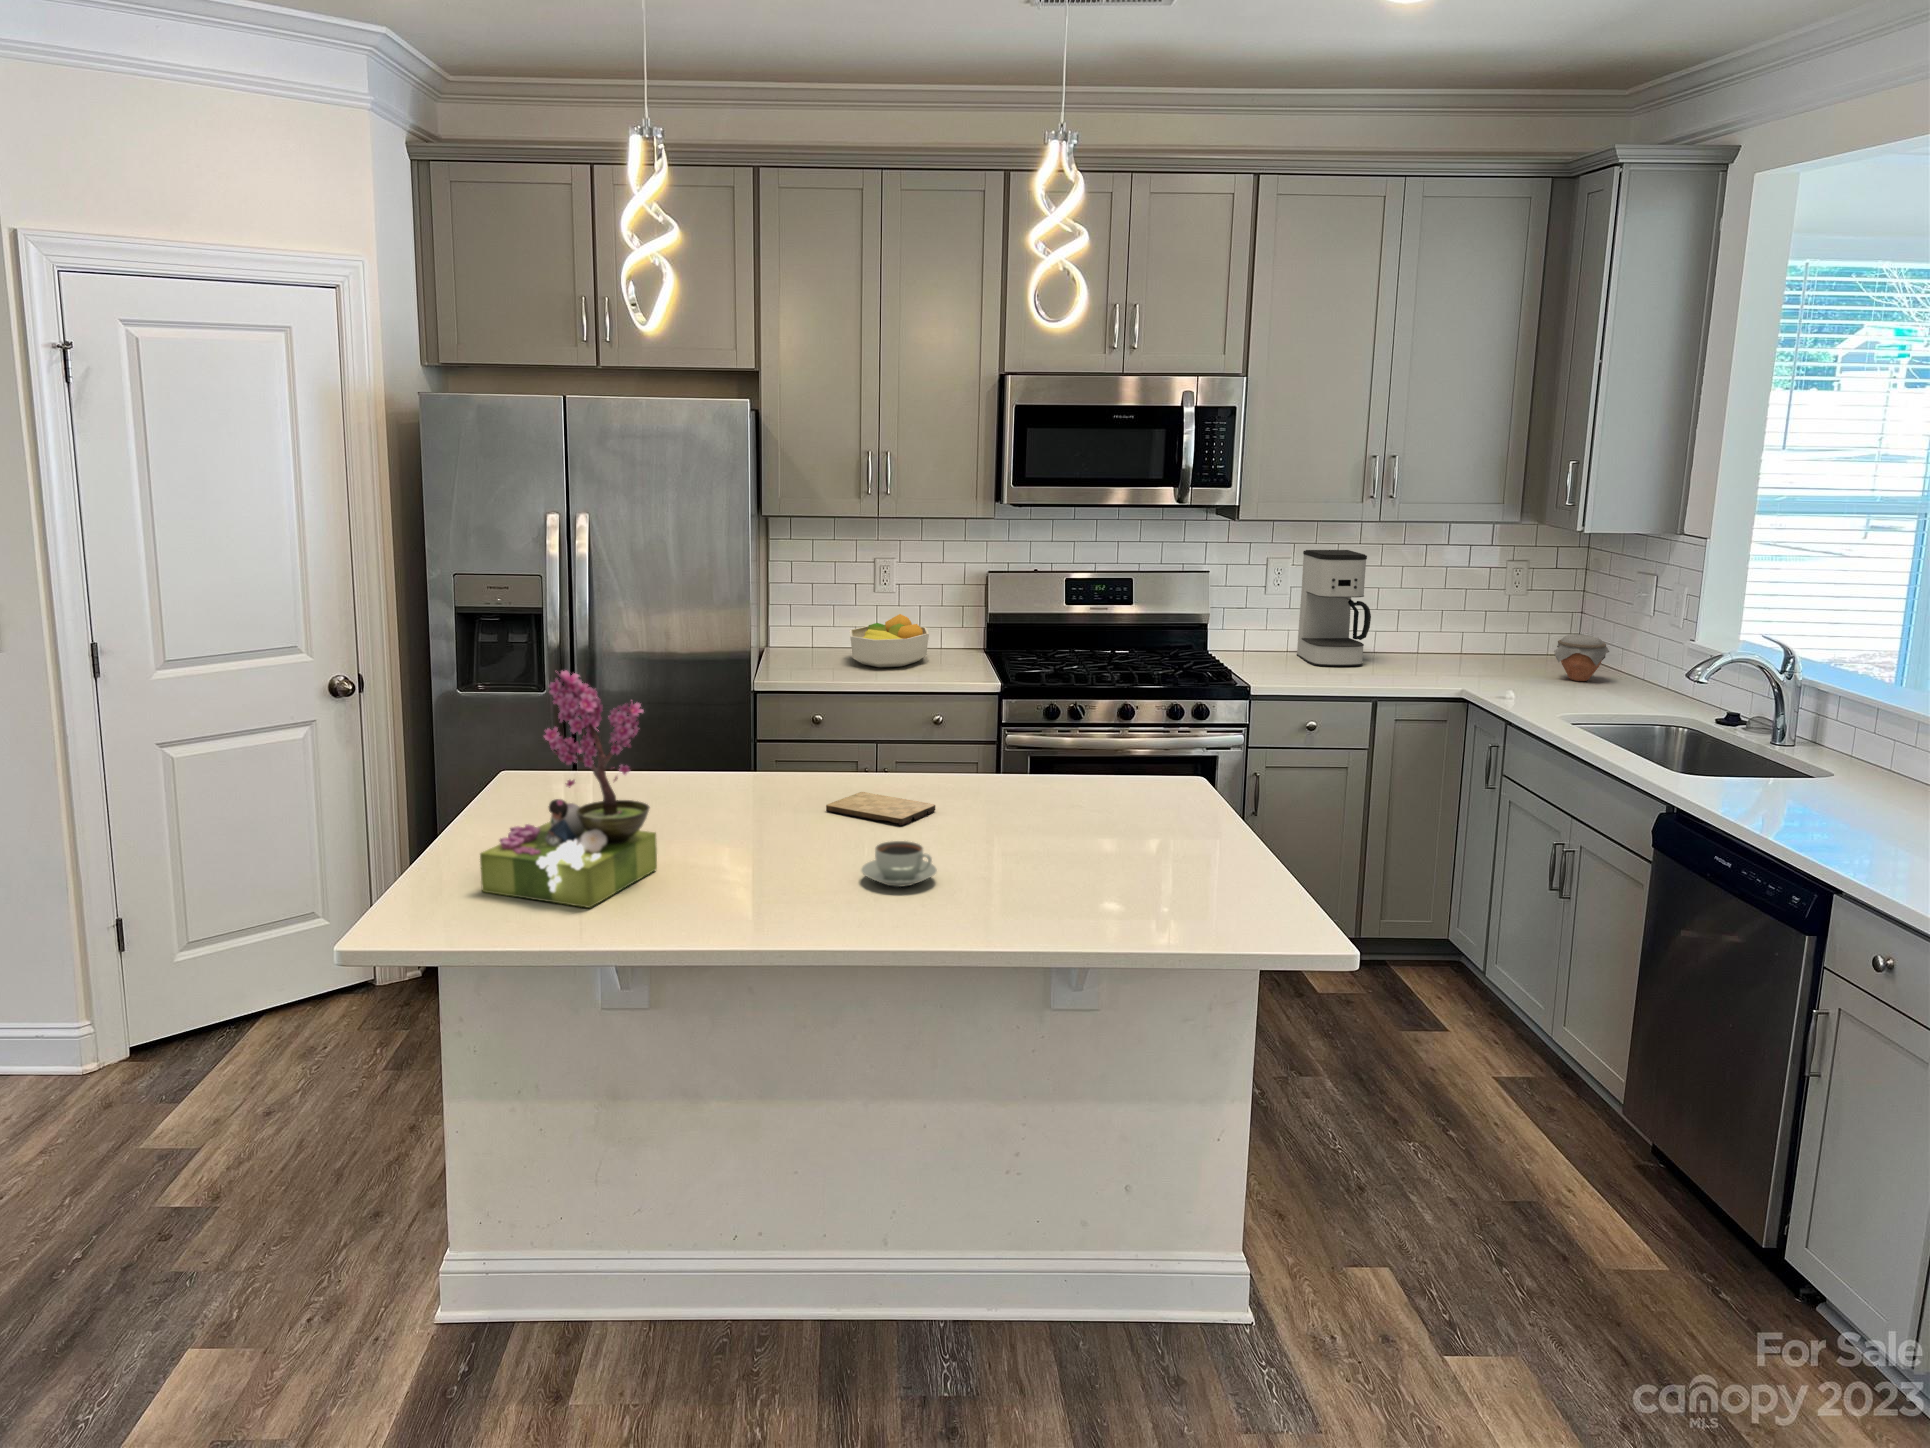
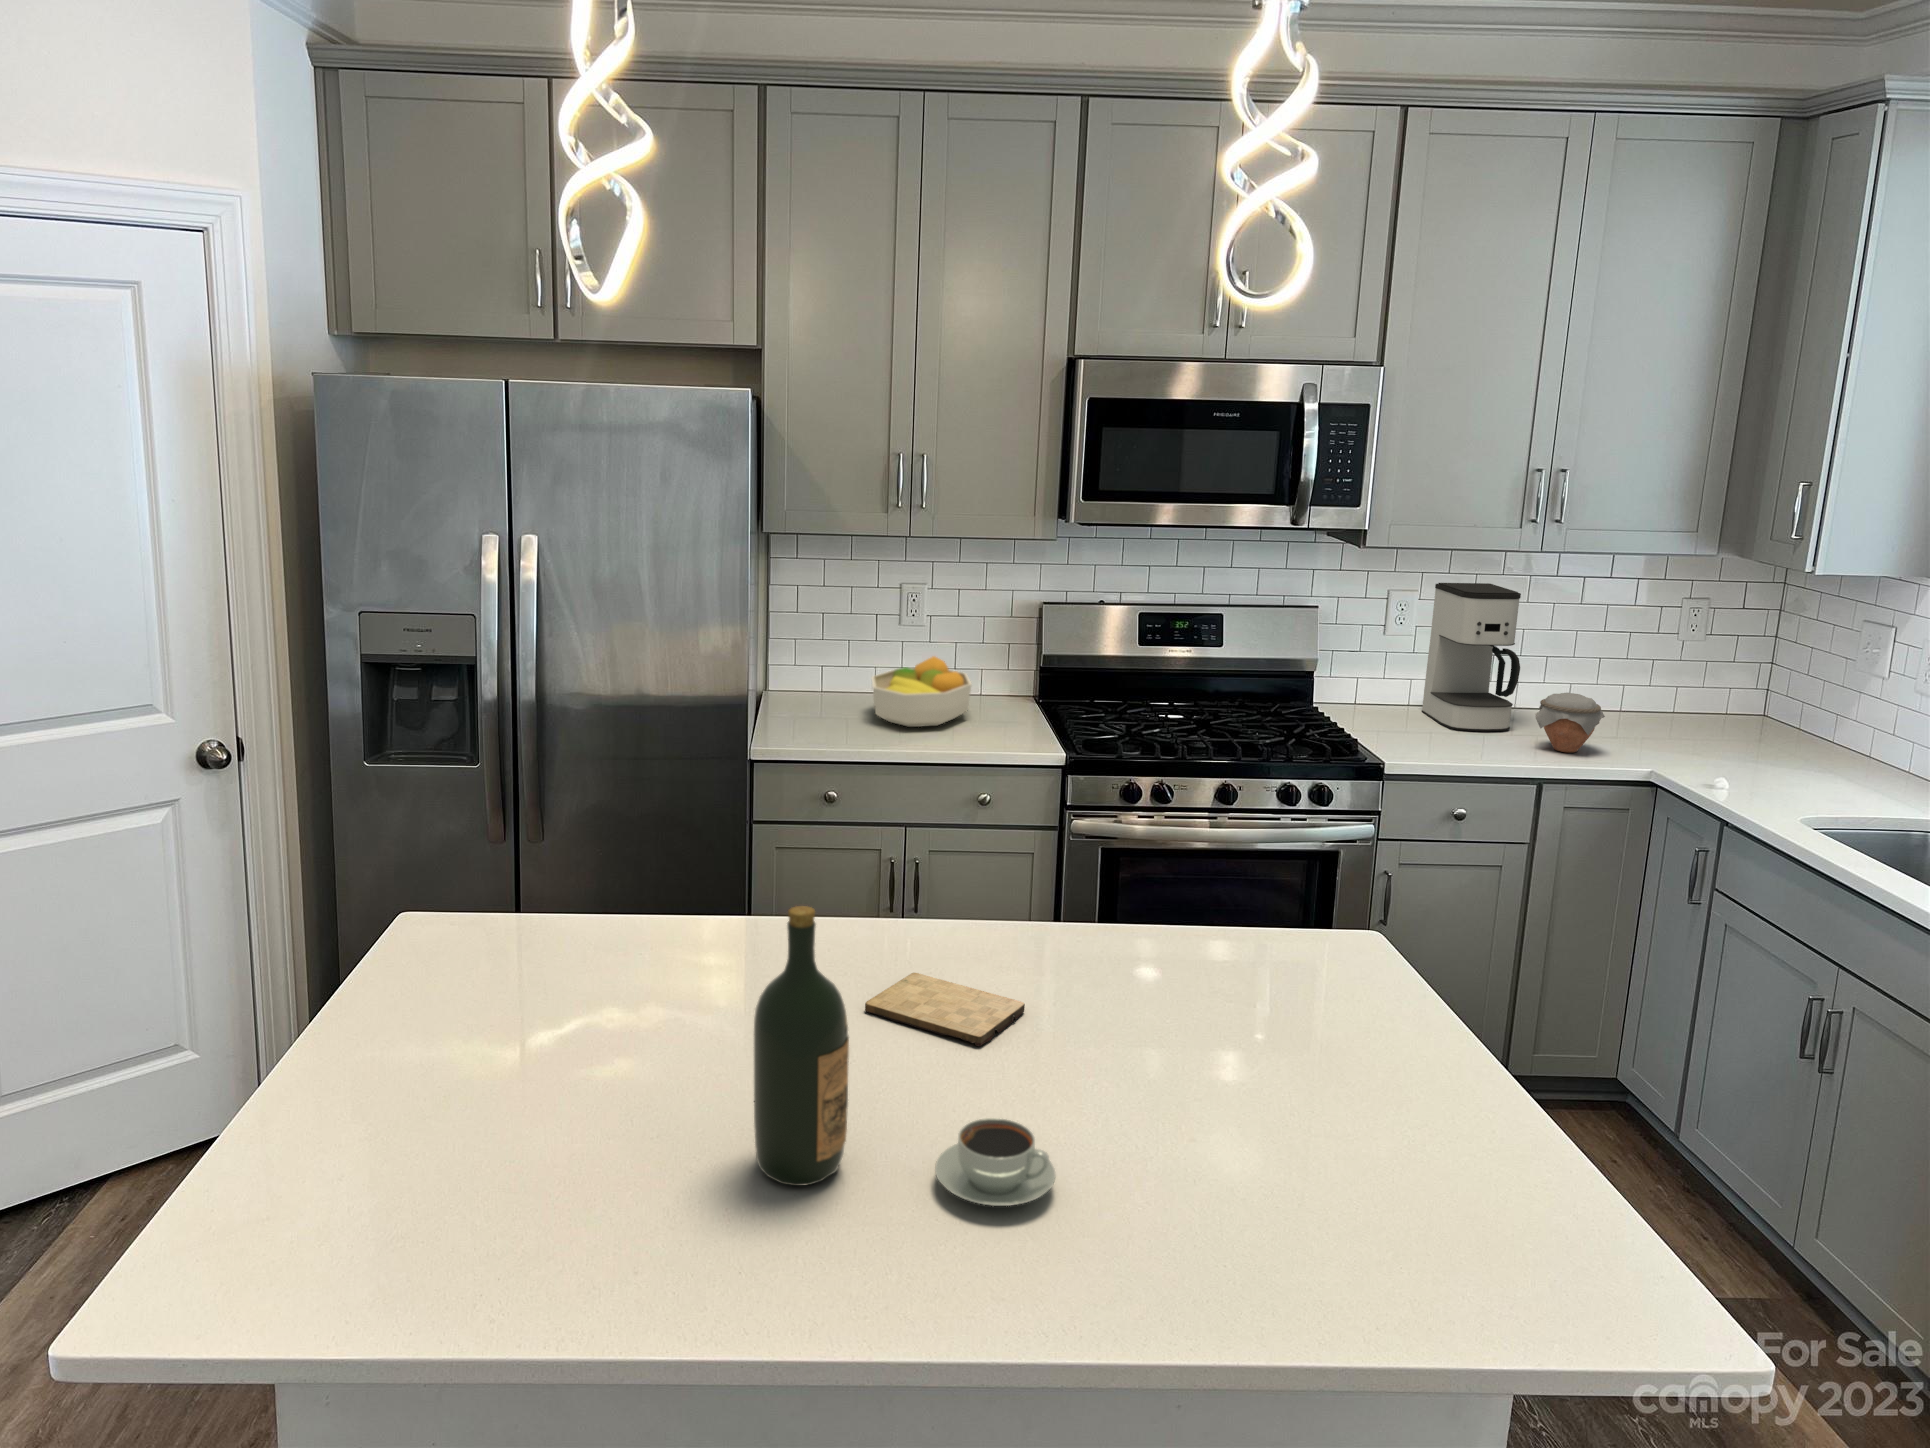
jar: present [1554,634,1609,681] -> present [1535,693,1605,753]
flower arrangement: present [480,671,657,908] -> none [316,837,610,1267]
wine bottle: none [746,703,806,880] -> present [753,906,849,1186]

